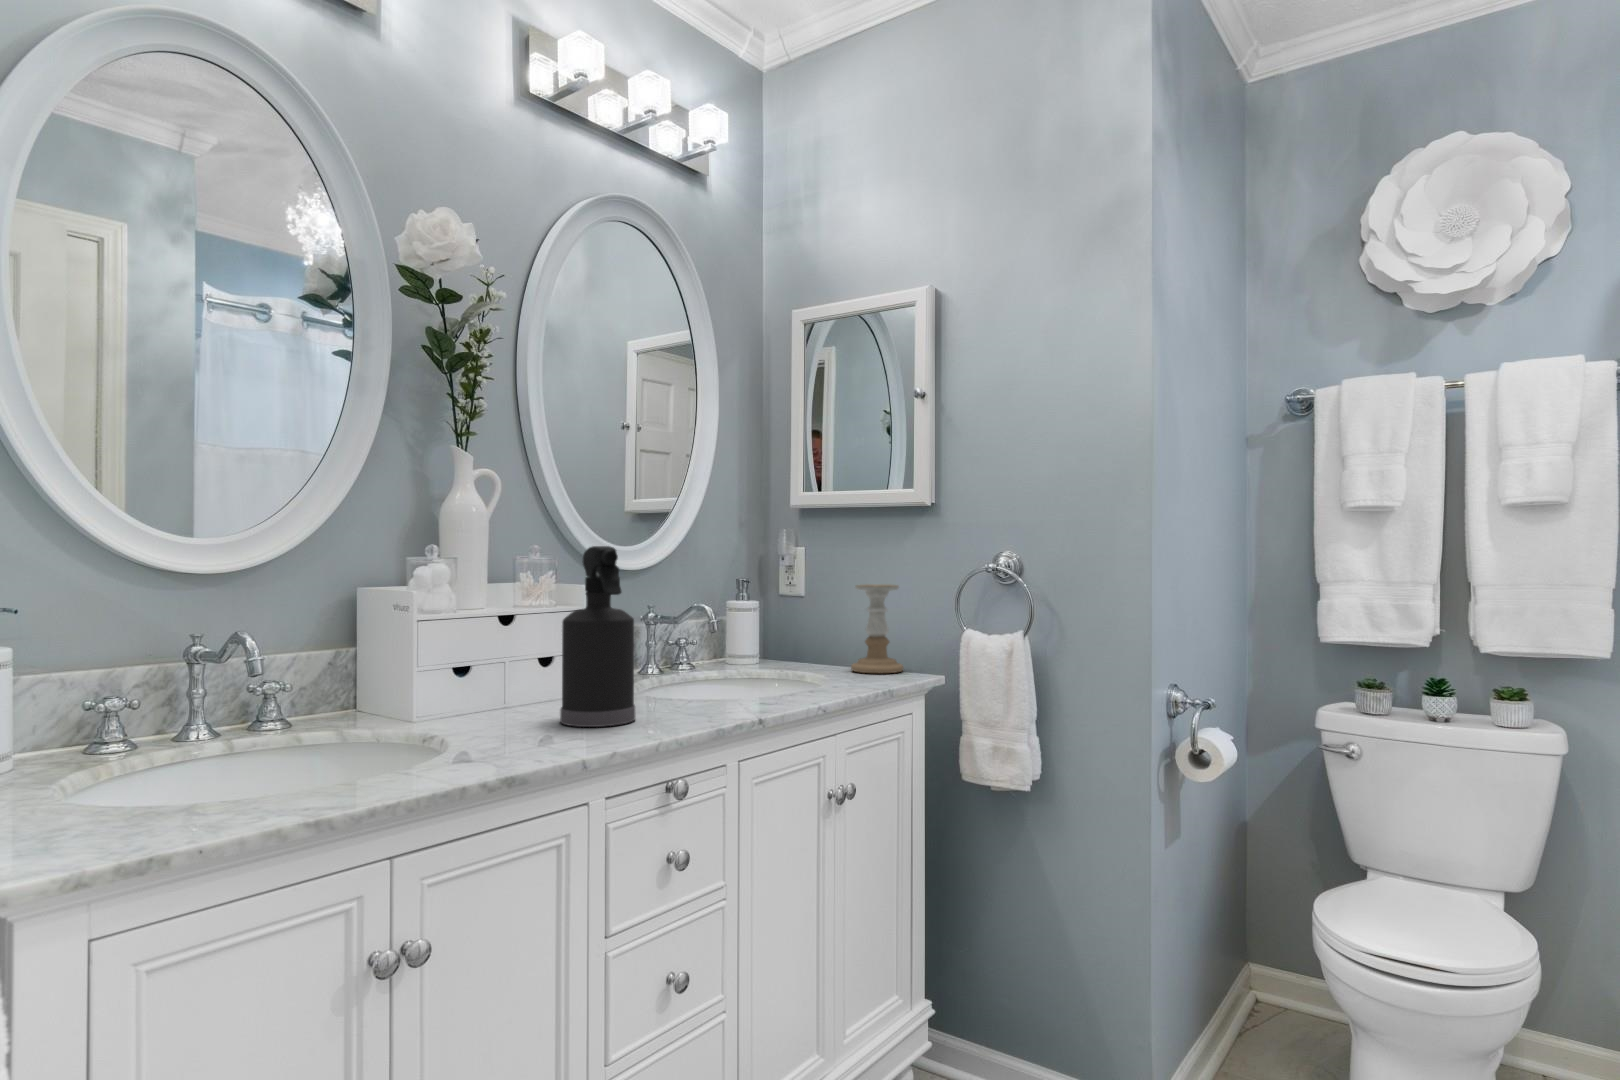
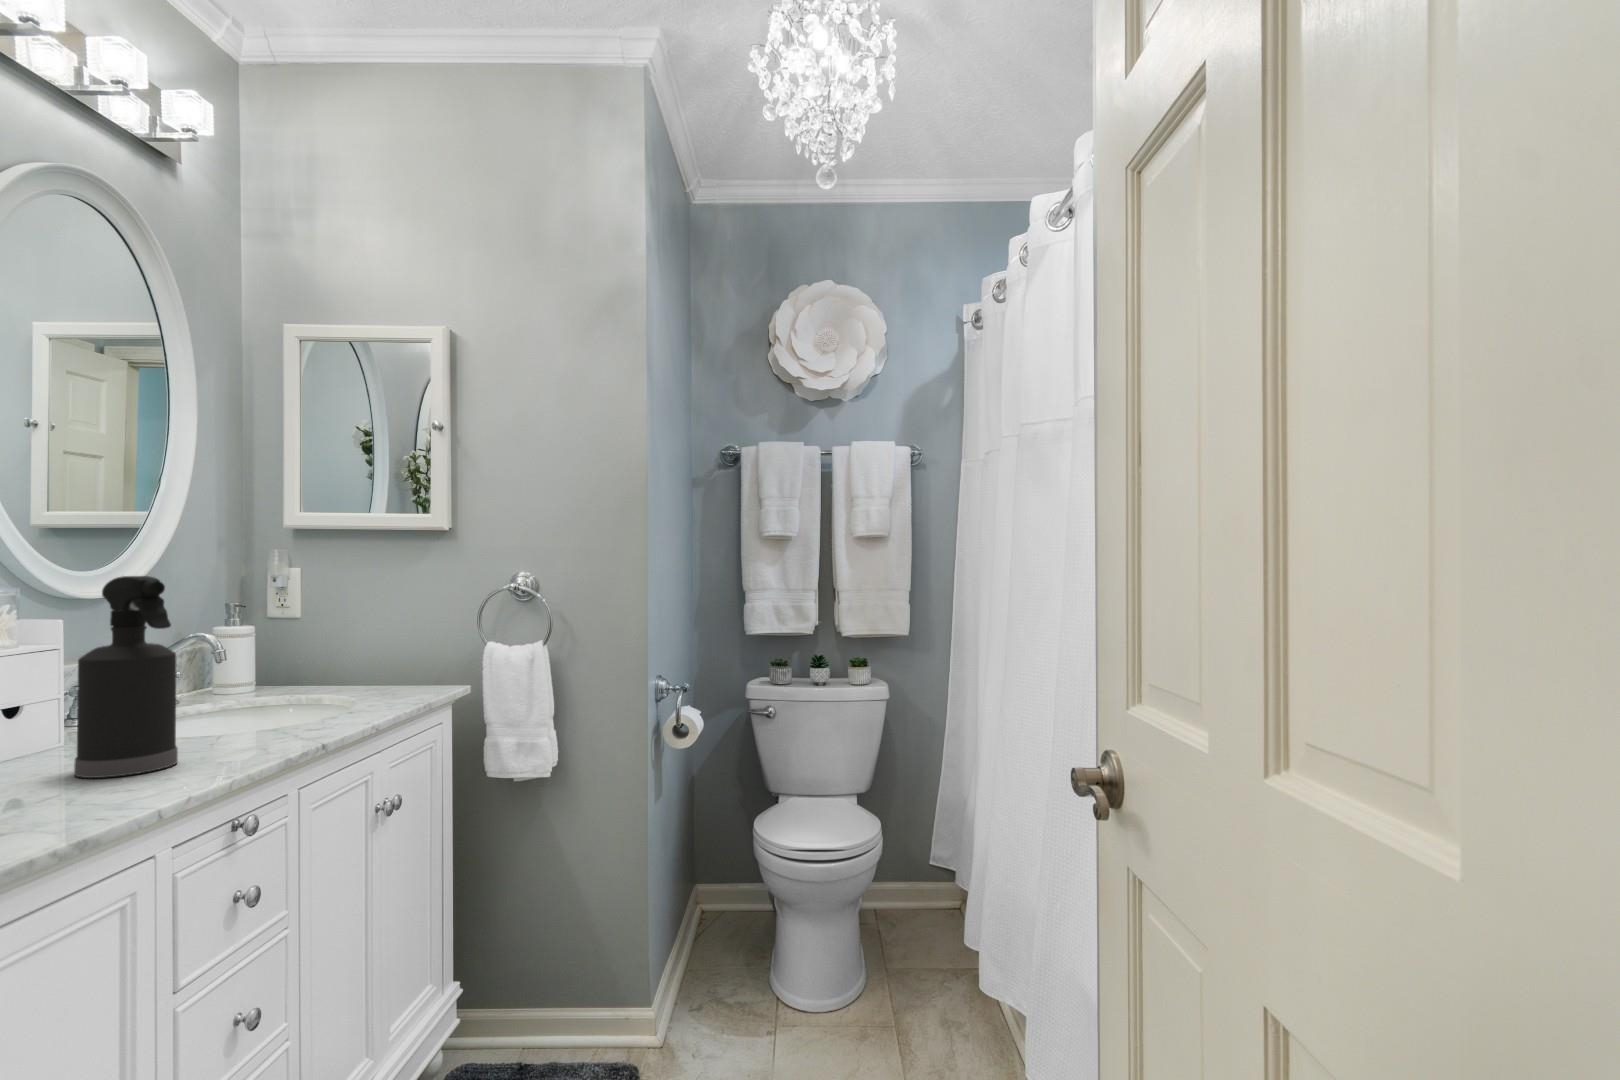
candle holder: present [851,584,903,673] -> none [368,604,424,690]

